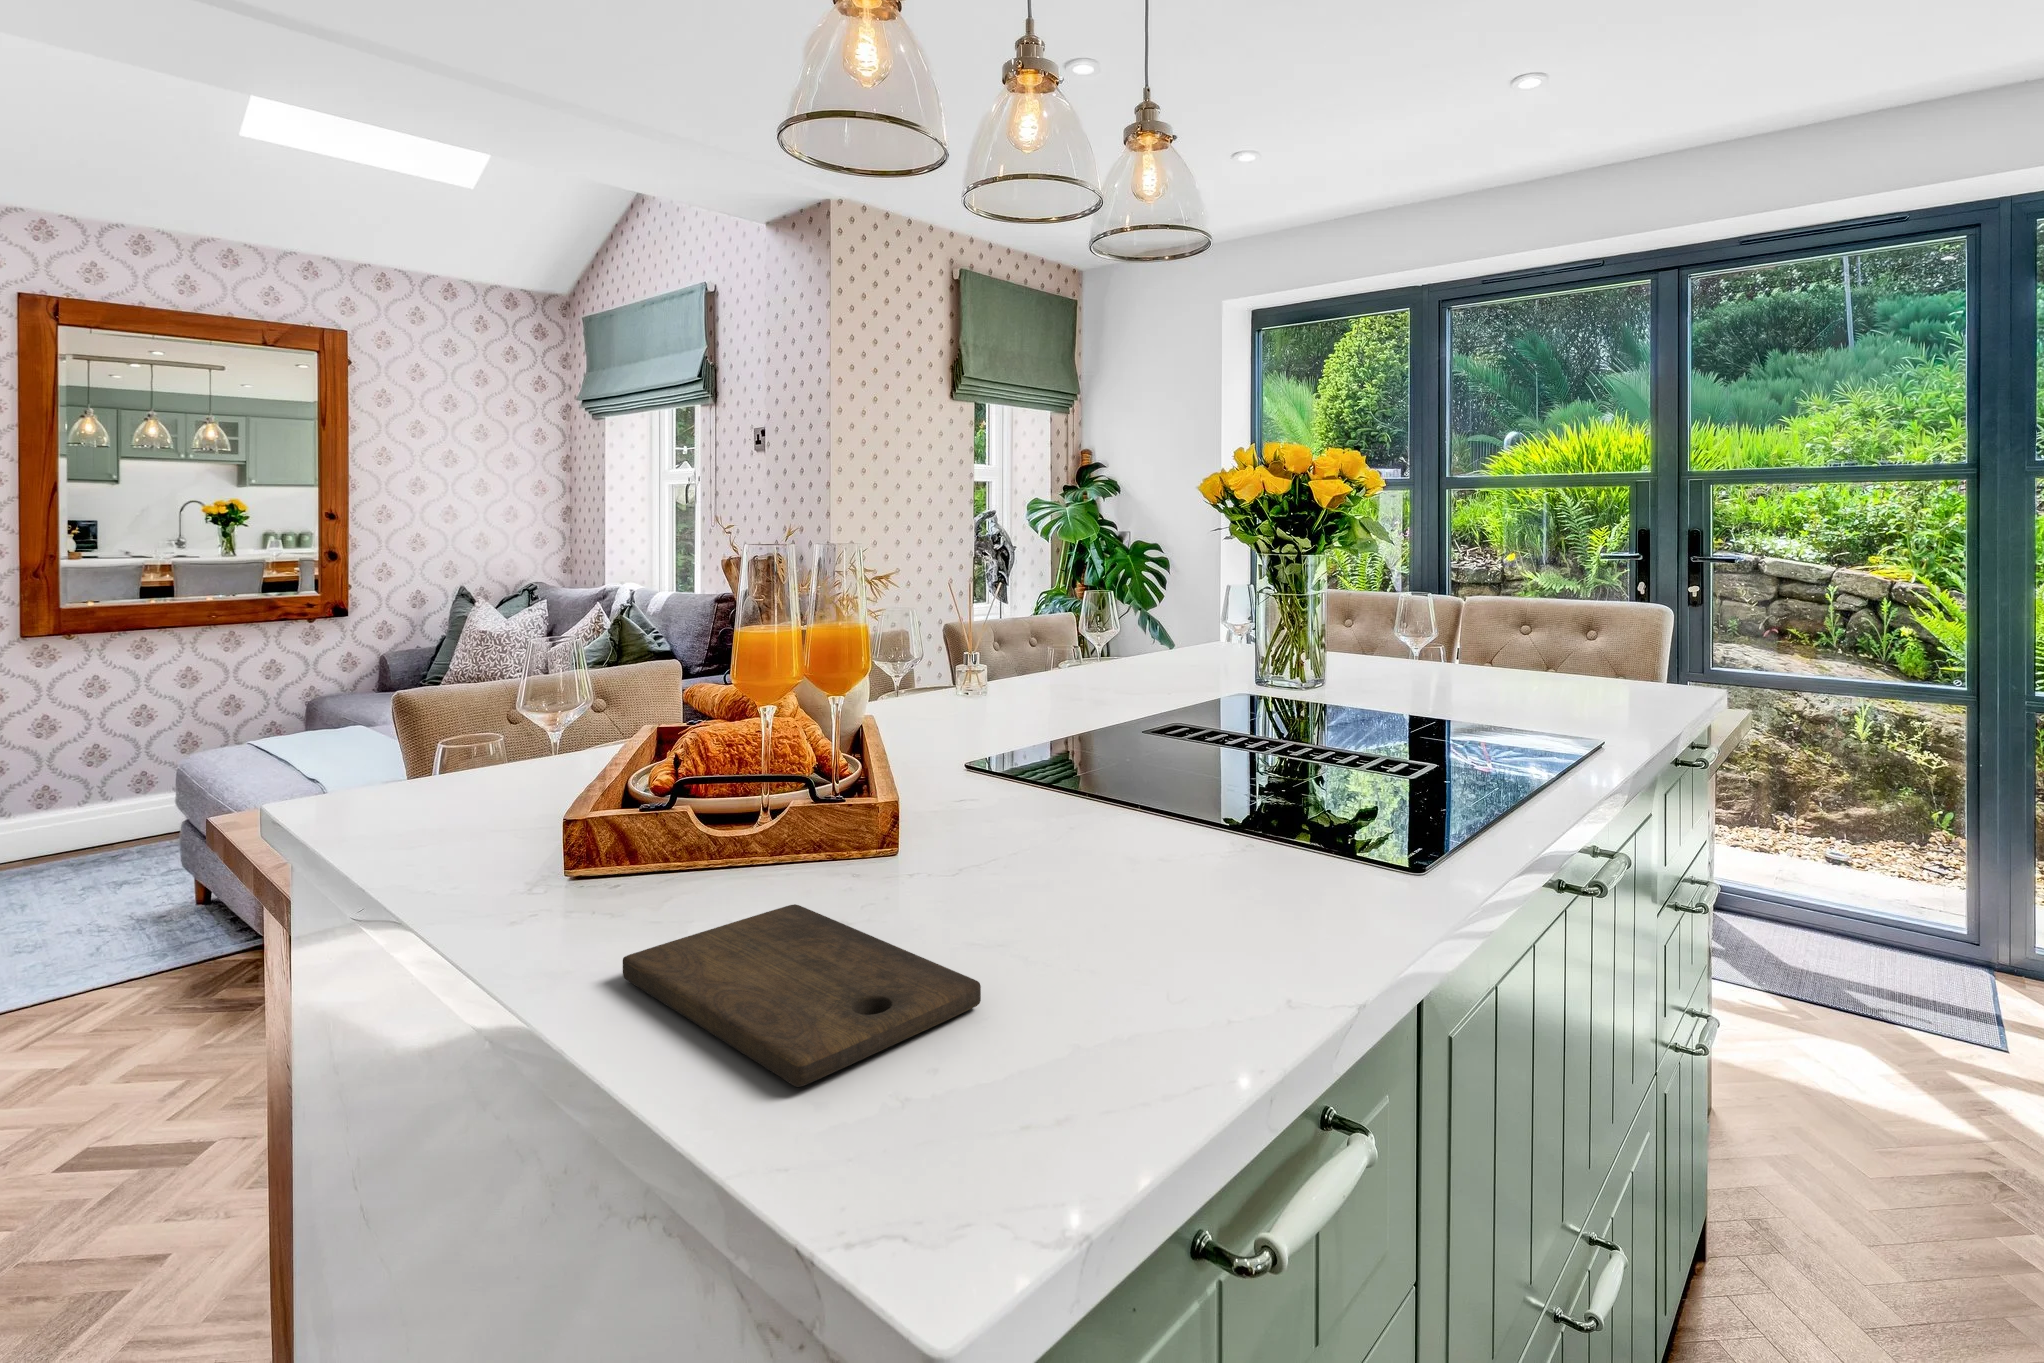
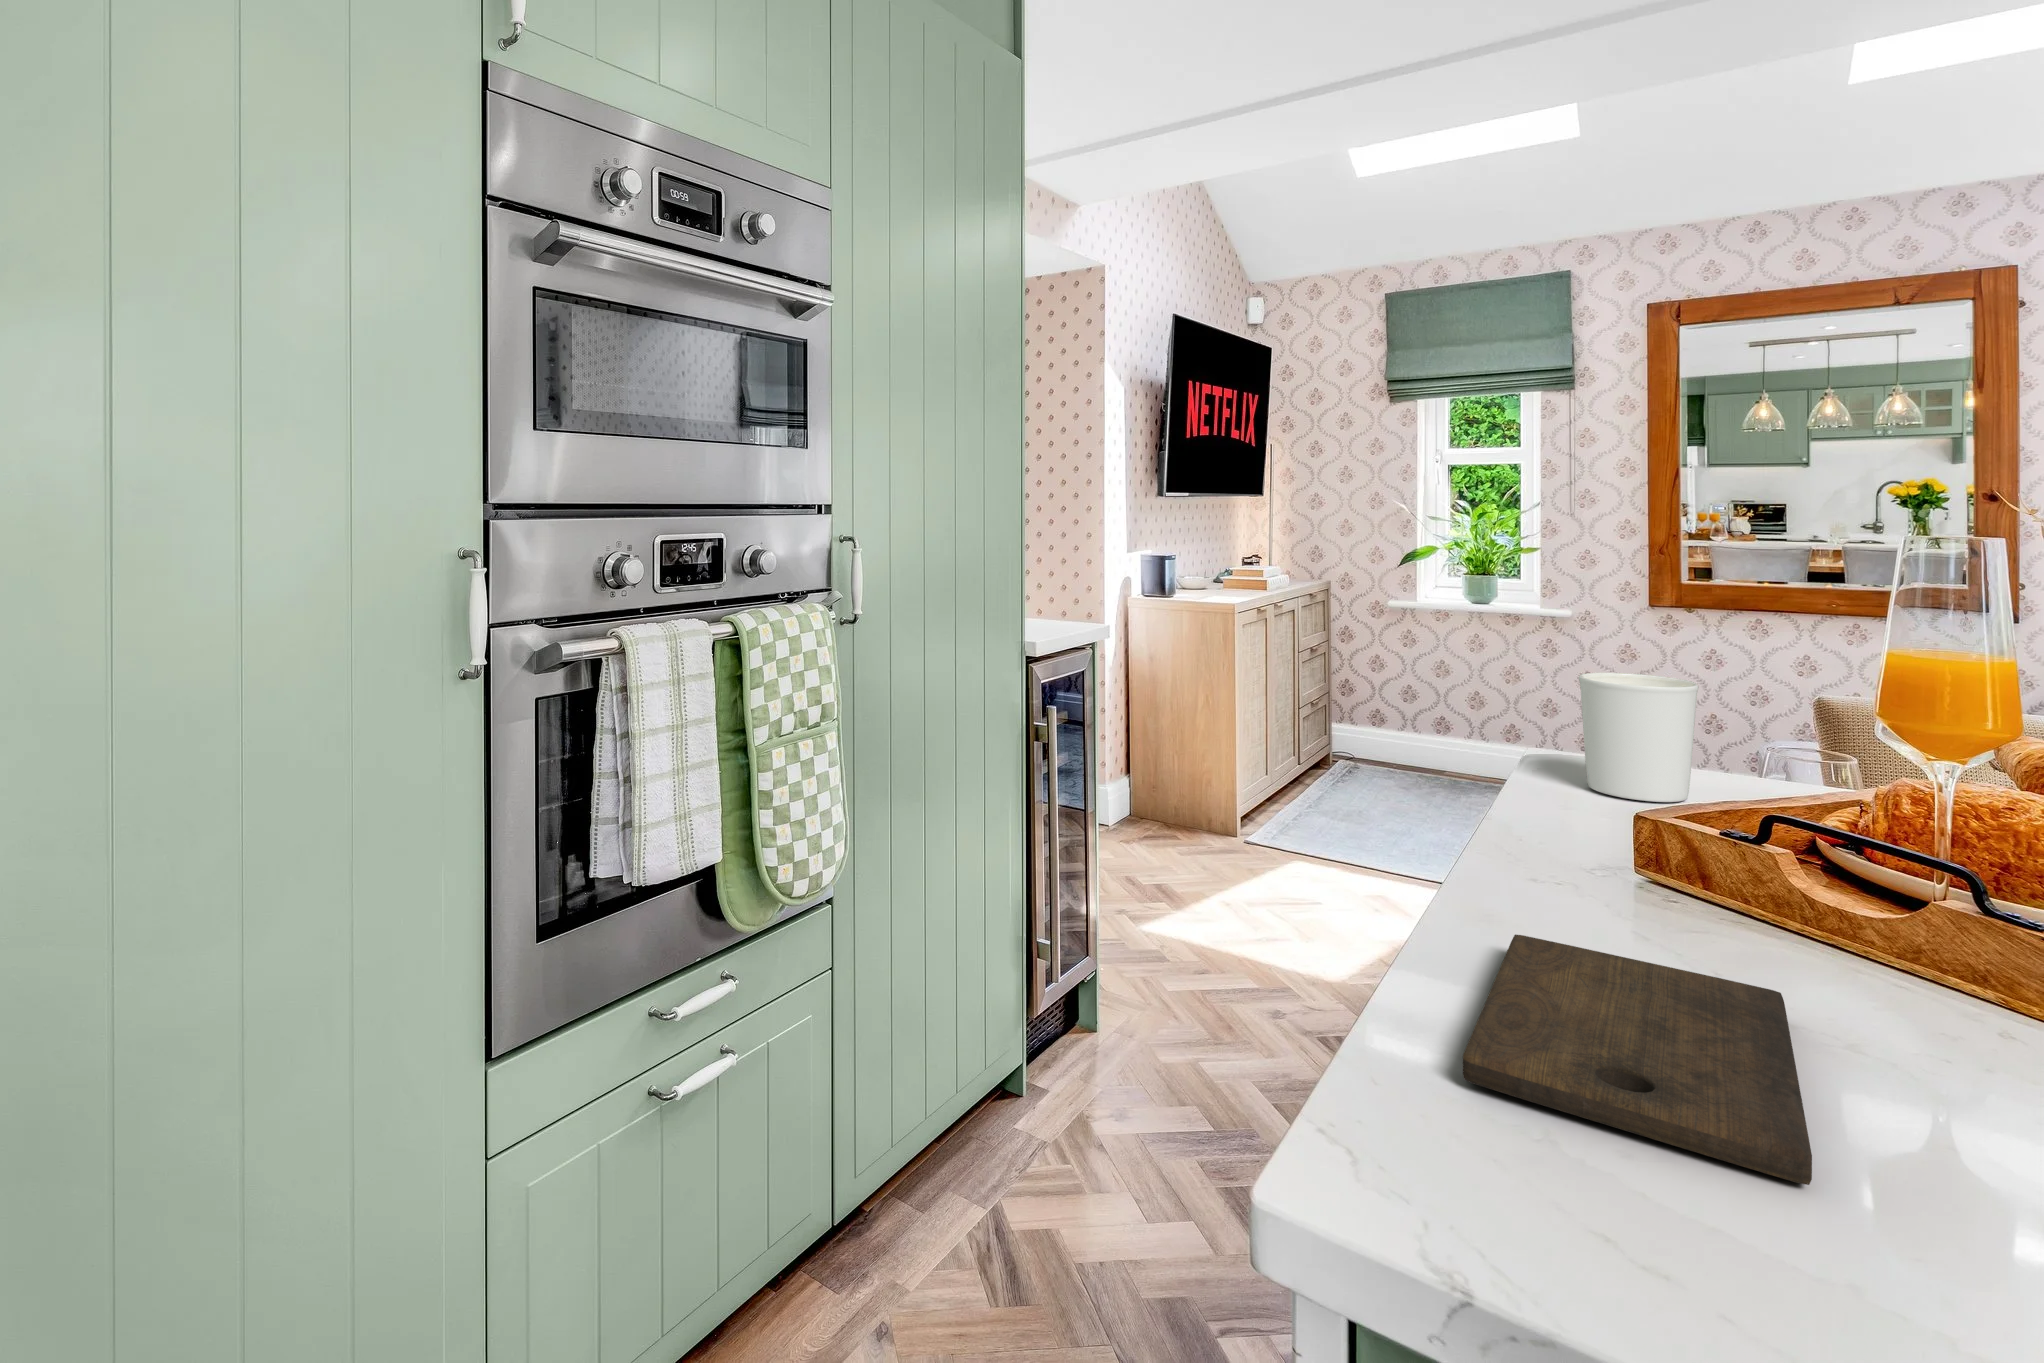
candle holder: none [371,689,481,820] -> present [1579,673,1699,802]

